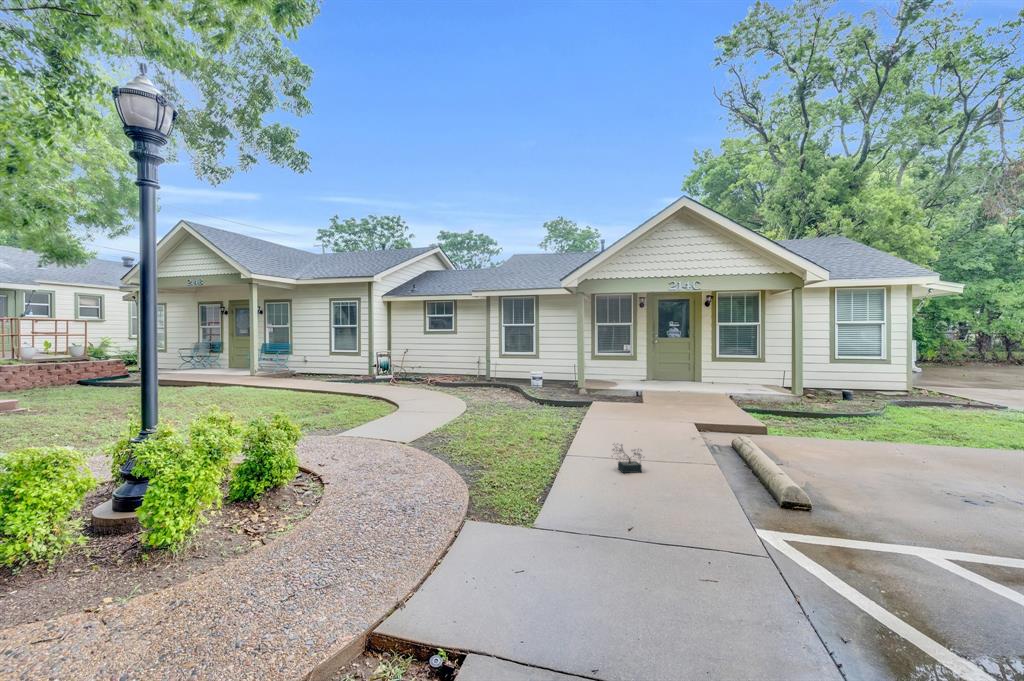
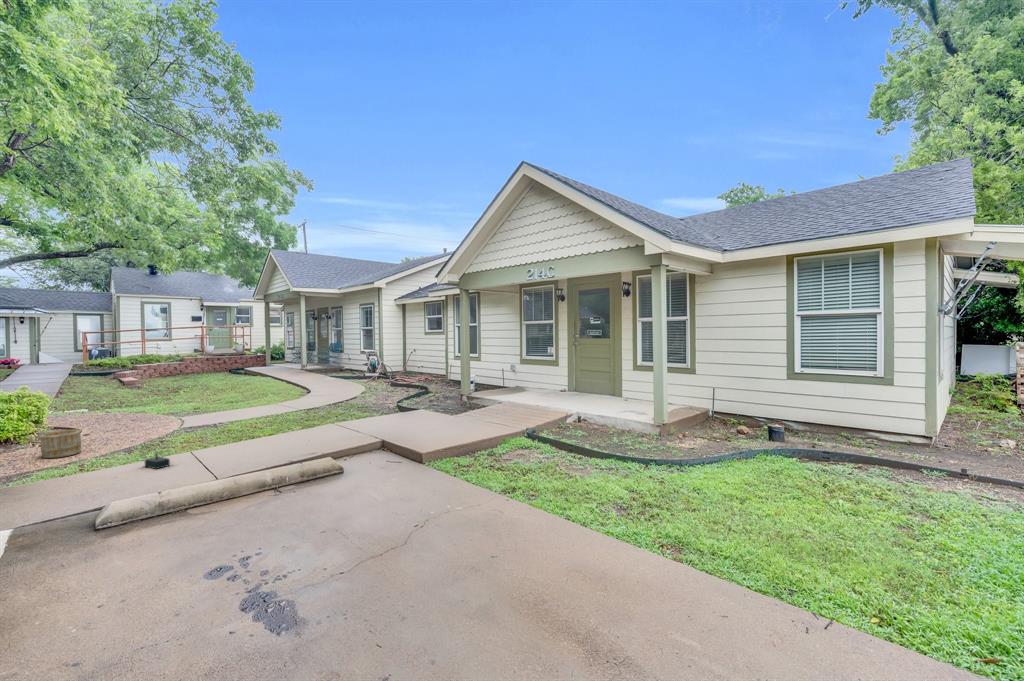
wooden bucket: none [465,449,502,487] -> present [39,429,81,458]

